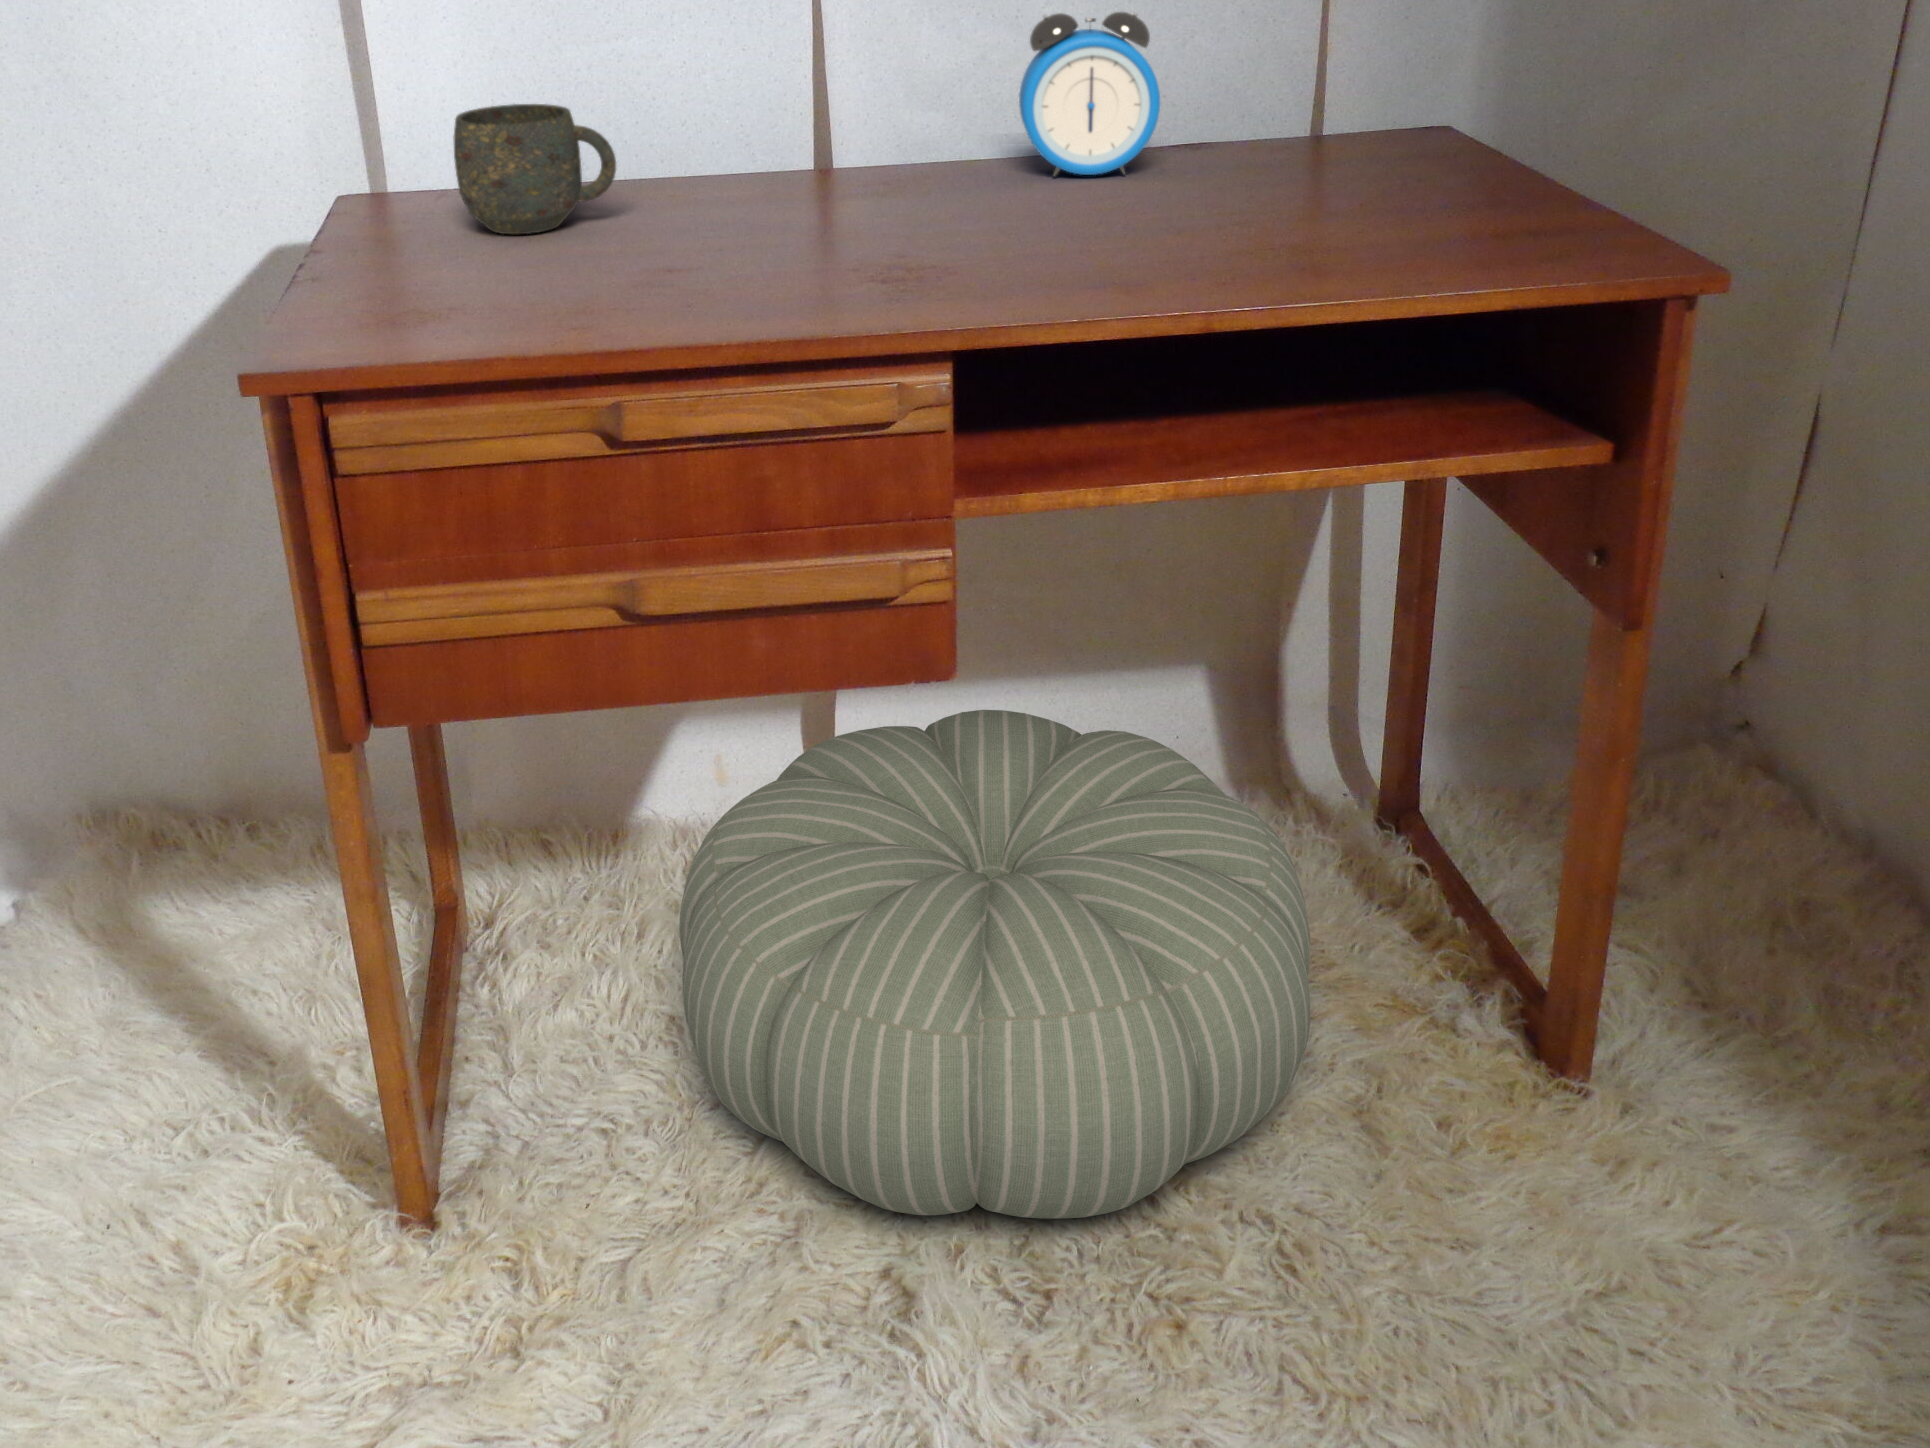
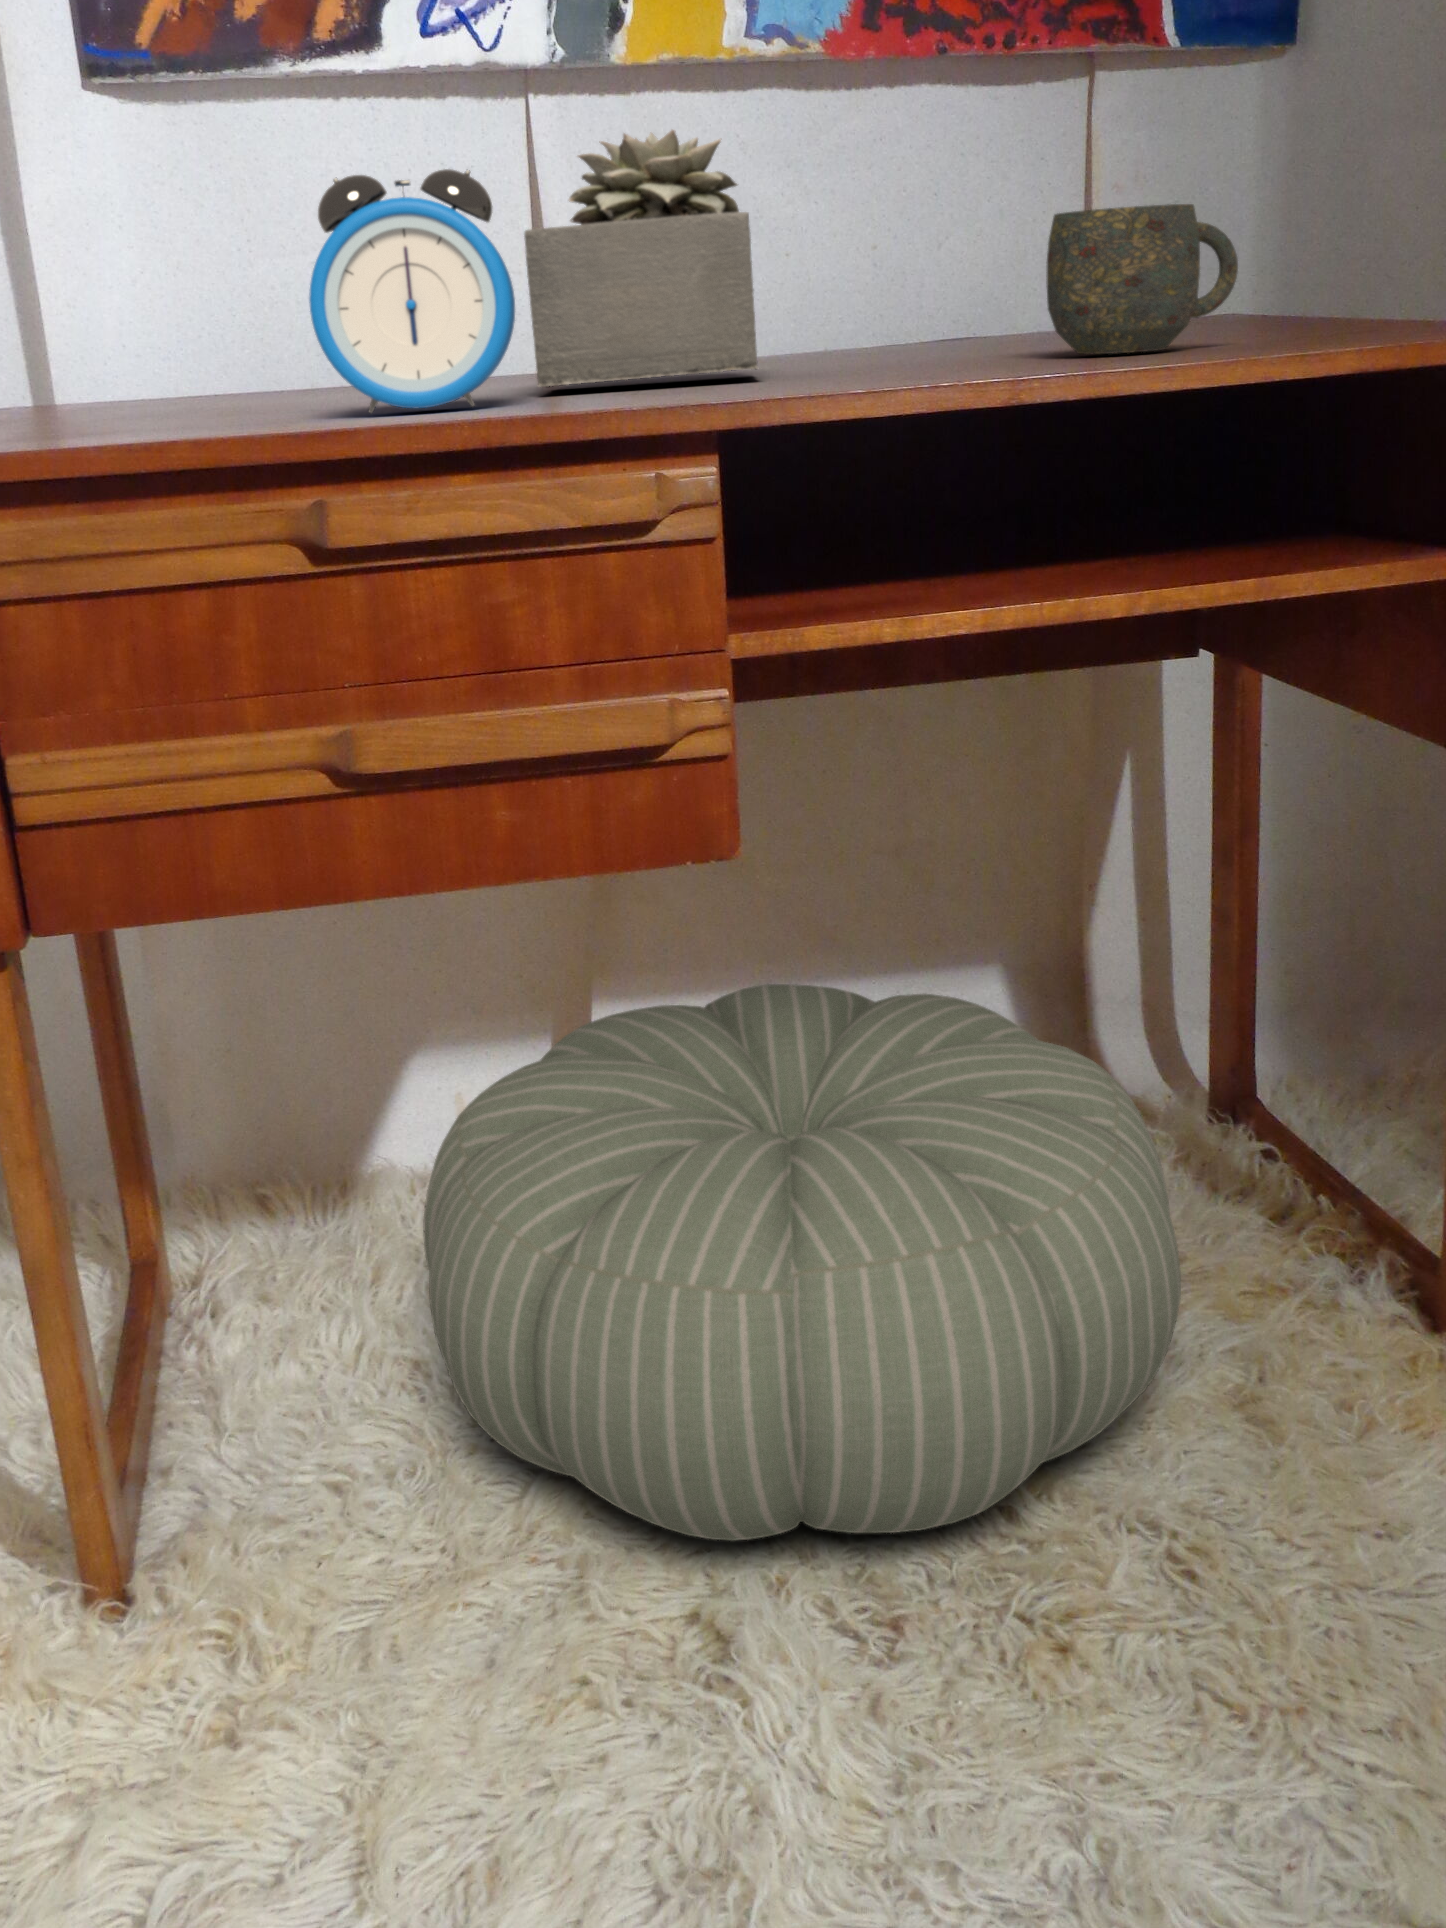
succulent plant: none [801,10,1002,242] -> present [524,130,757,387]
alarm clock: present [1019,12,1160,176] -> present [309,169,515,413]
mug: present [454,104,616,234] -> present [1046,204,1238,354]

